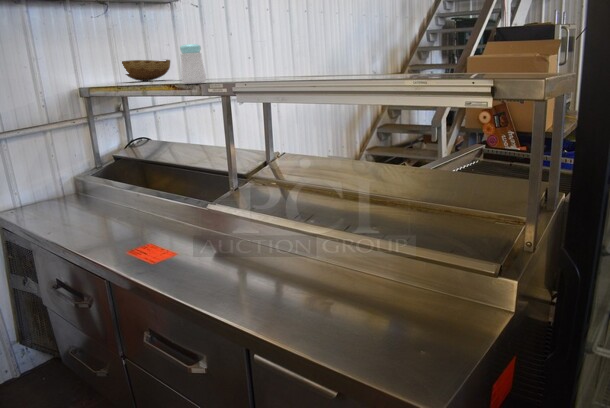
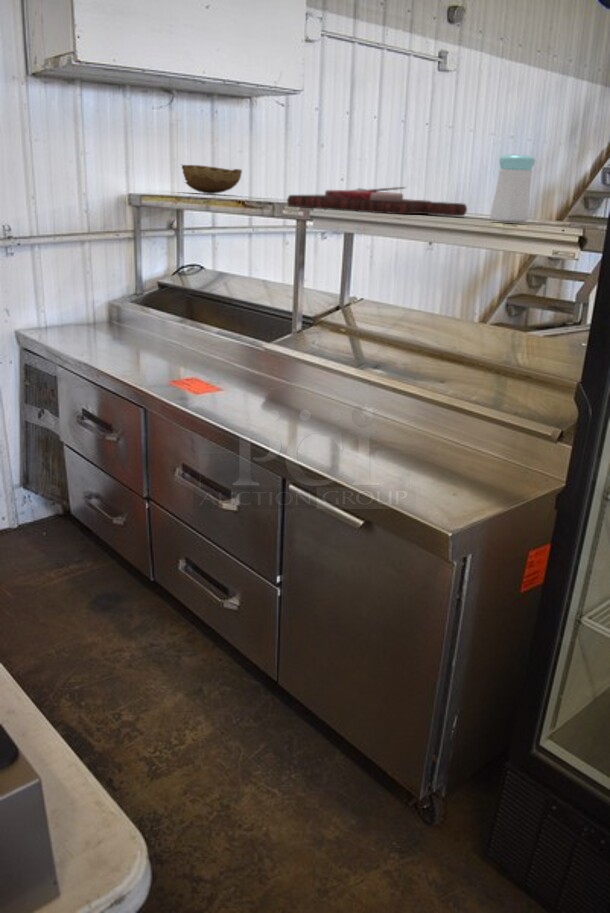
salt shaker: present [180,44,206,84] -> present [490,155,535,223]
cutting board: none [212,59,364,87] -> present [287,187,467,216]

